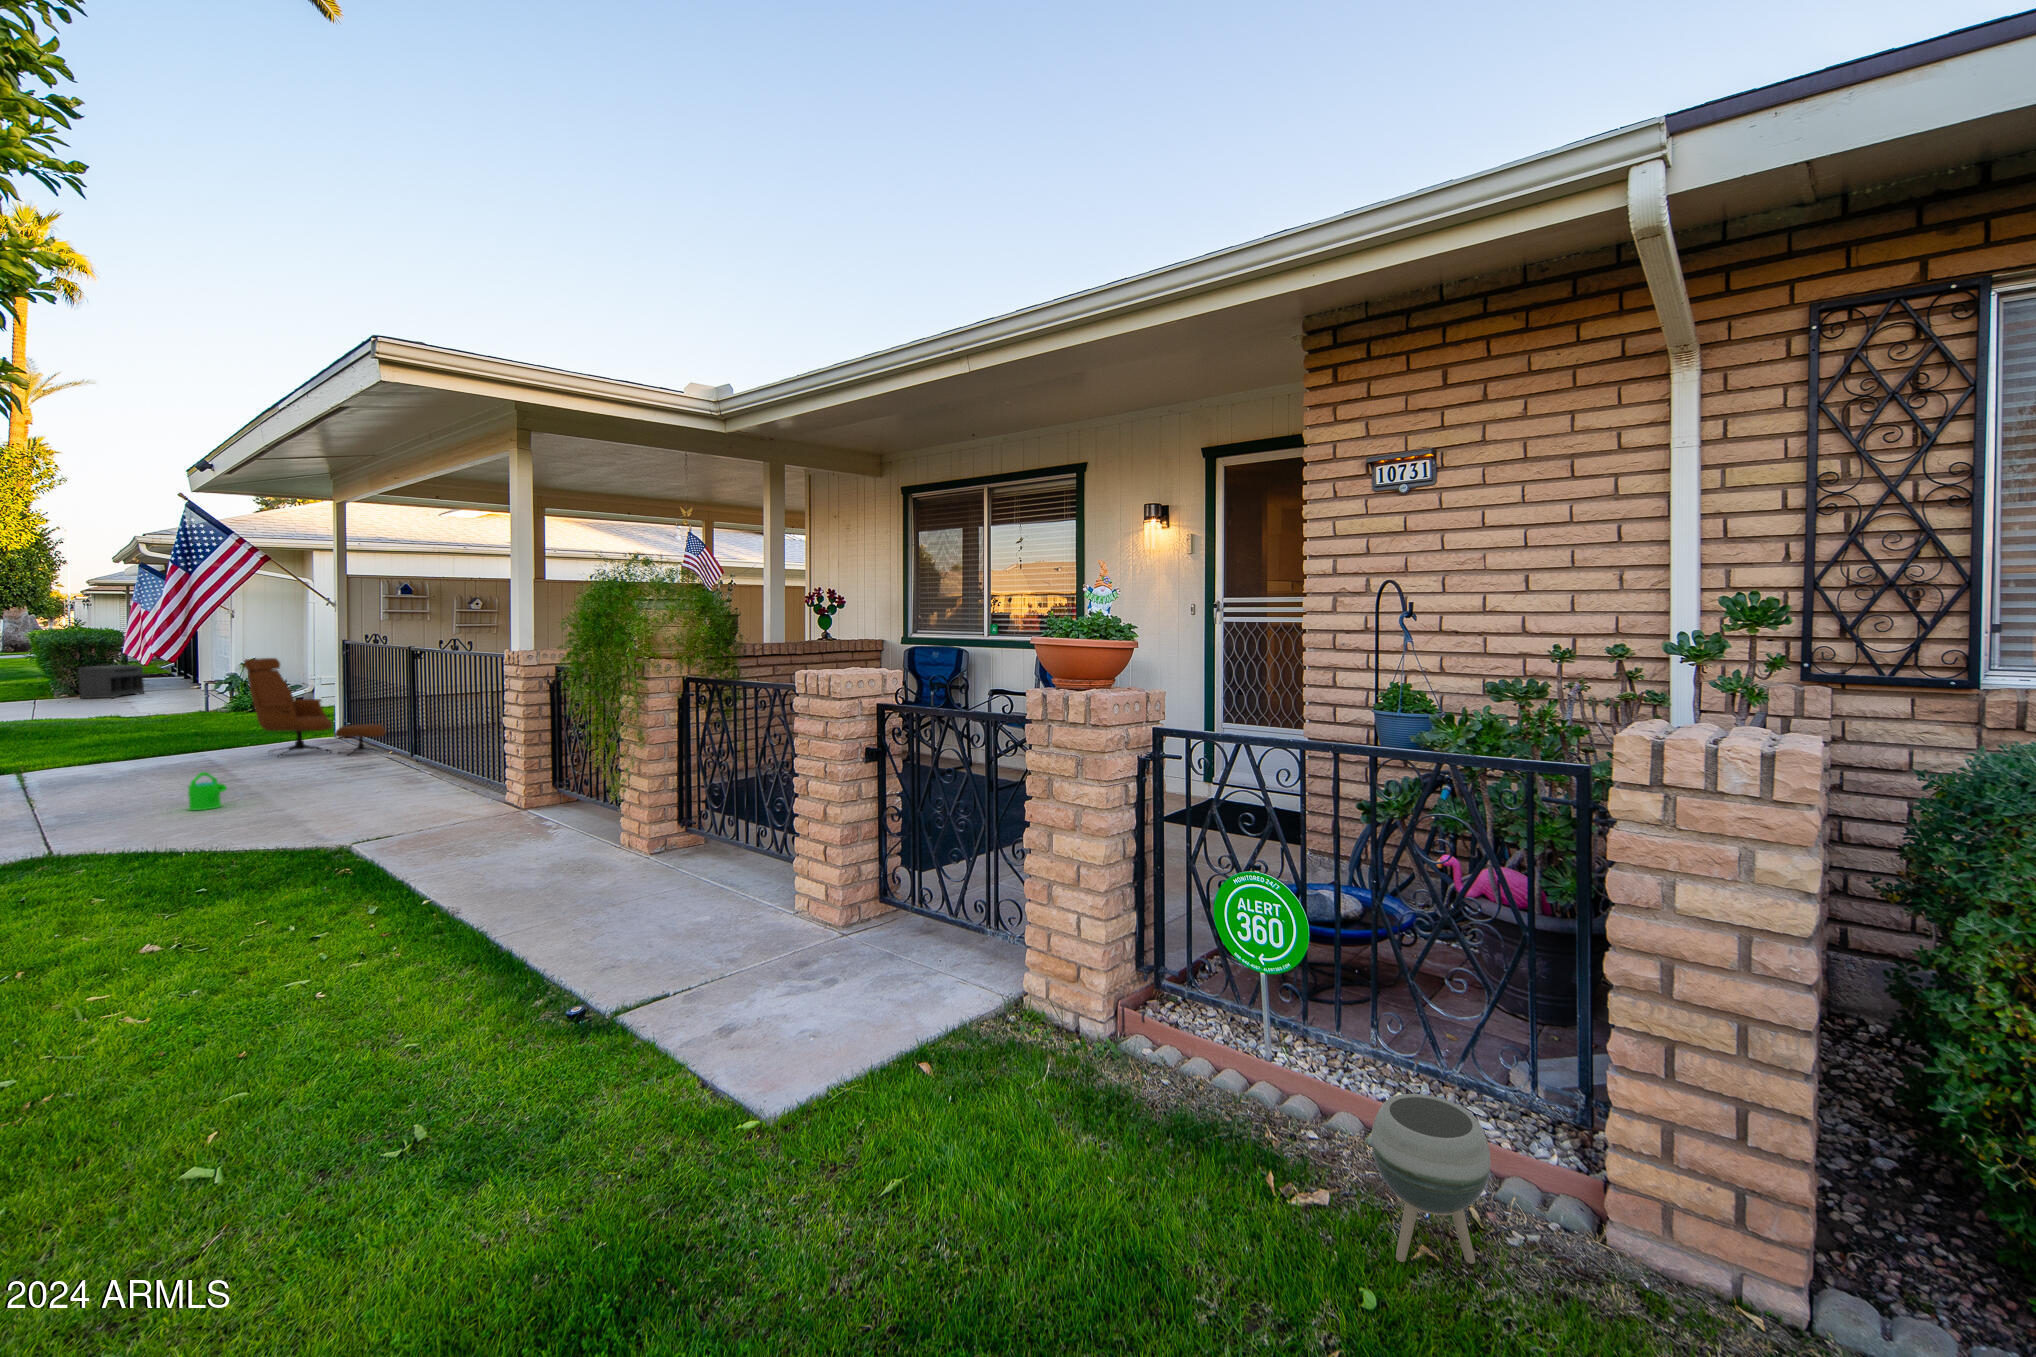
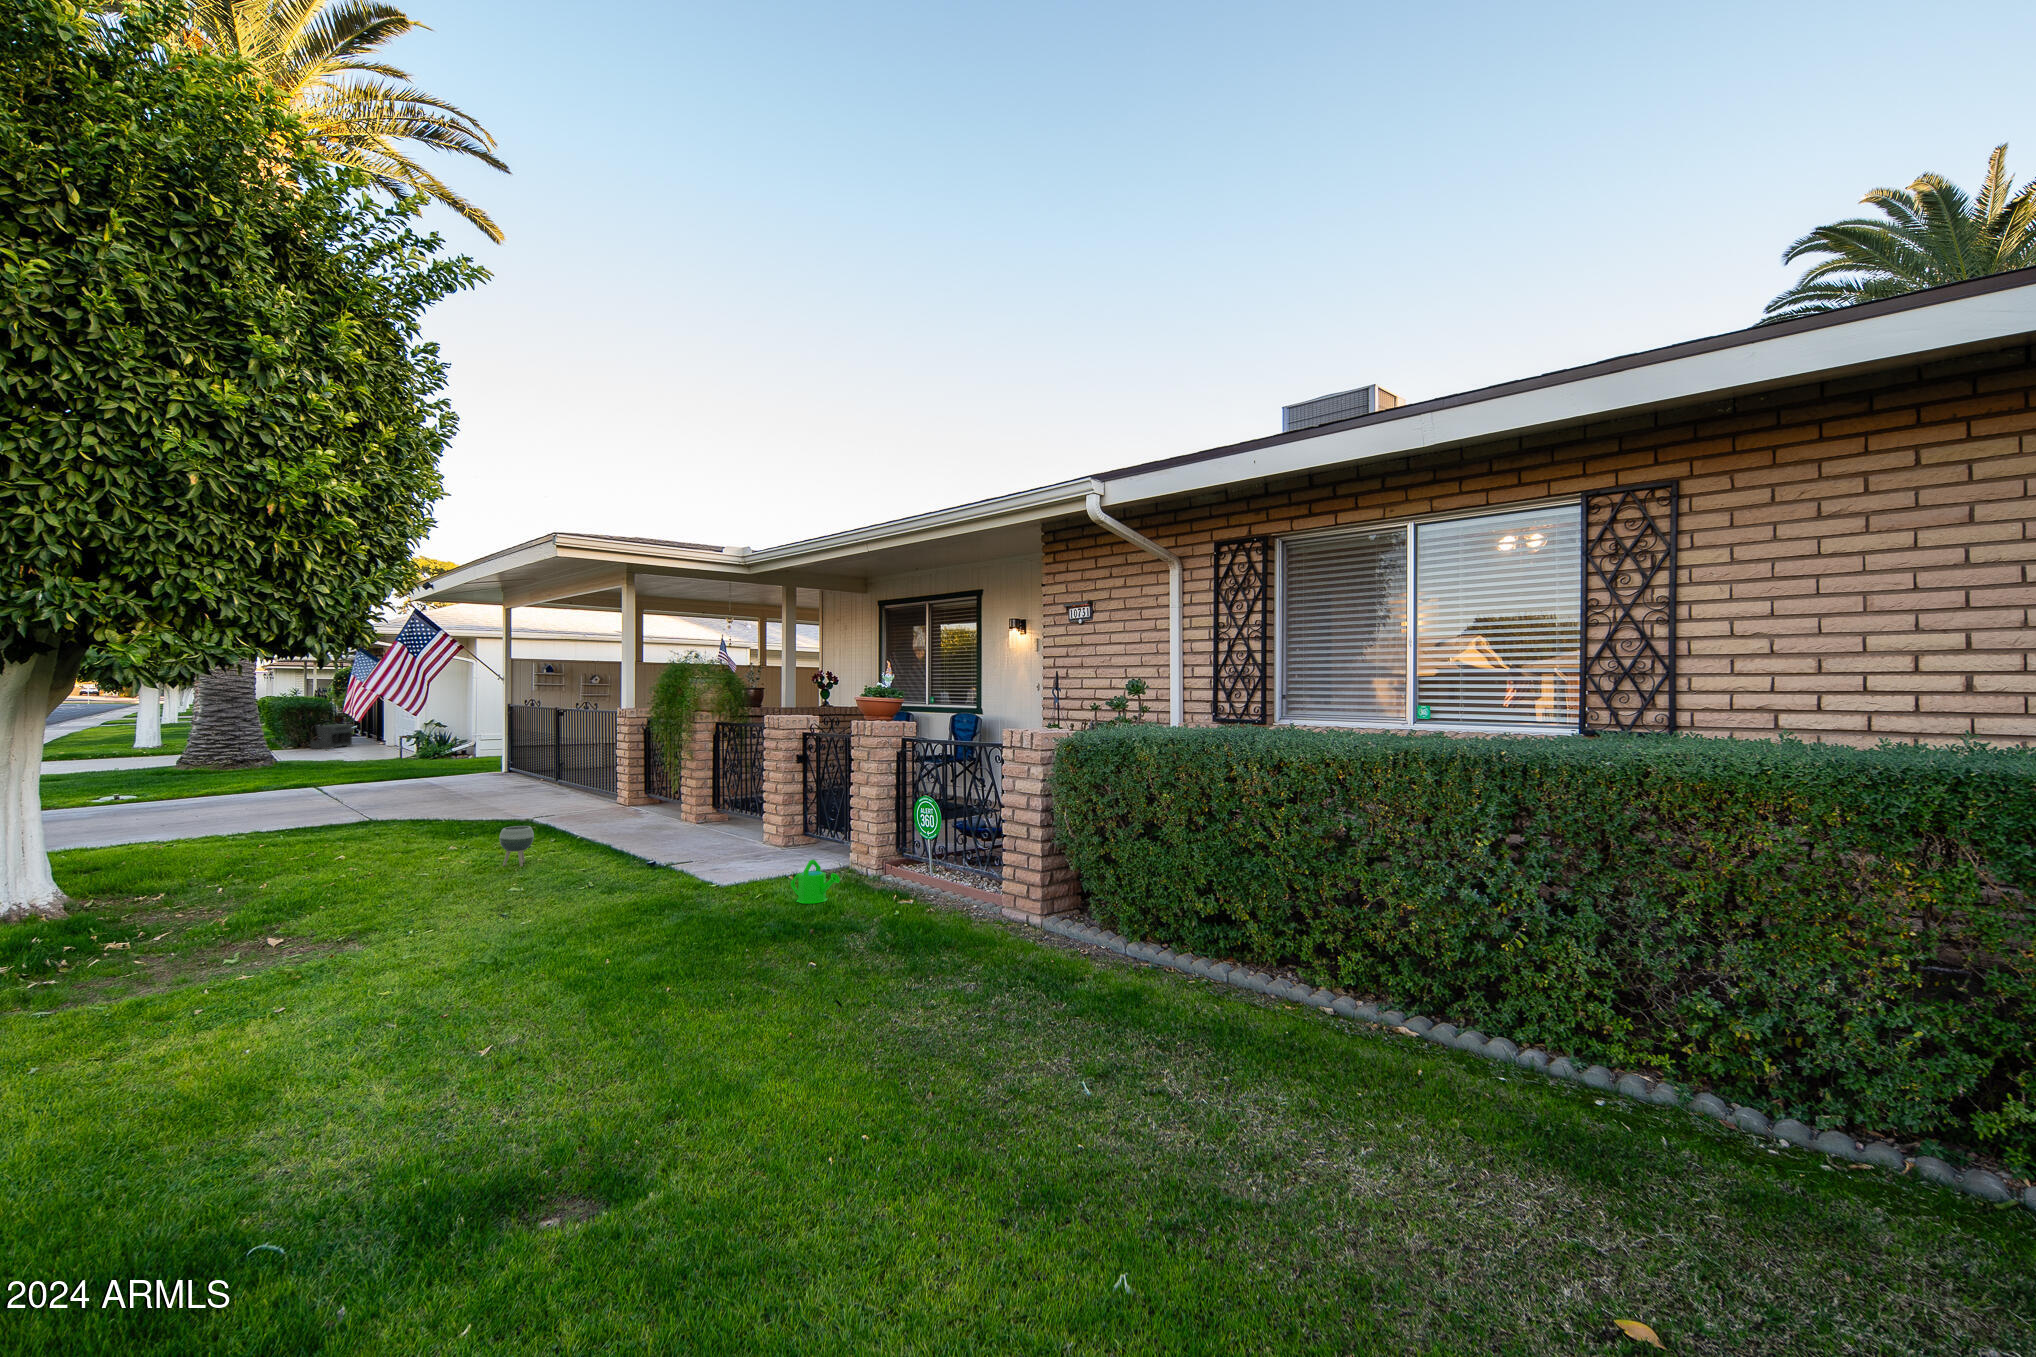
lounge chair: present [244,658,386,757] -> none [451,716,537,782]
watering can: present [187,772,227,810] -> present [791,859,840,904]
planter: present [1371,1094,1490,1264] -> present [500,826,534,866]

